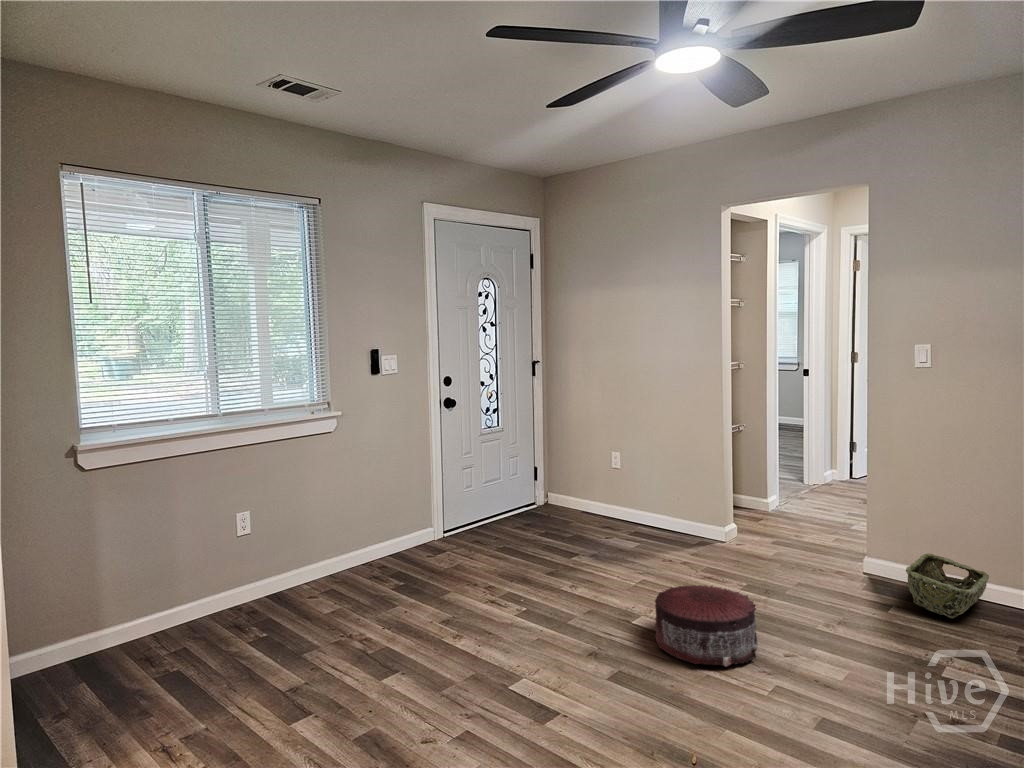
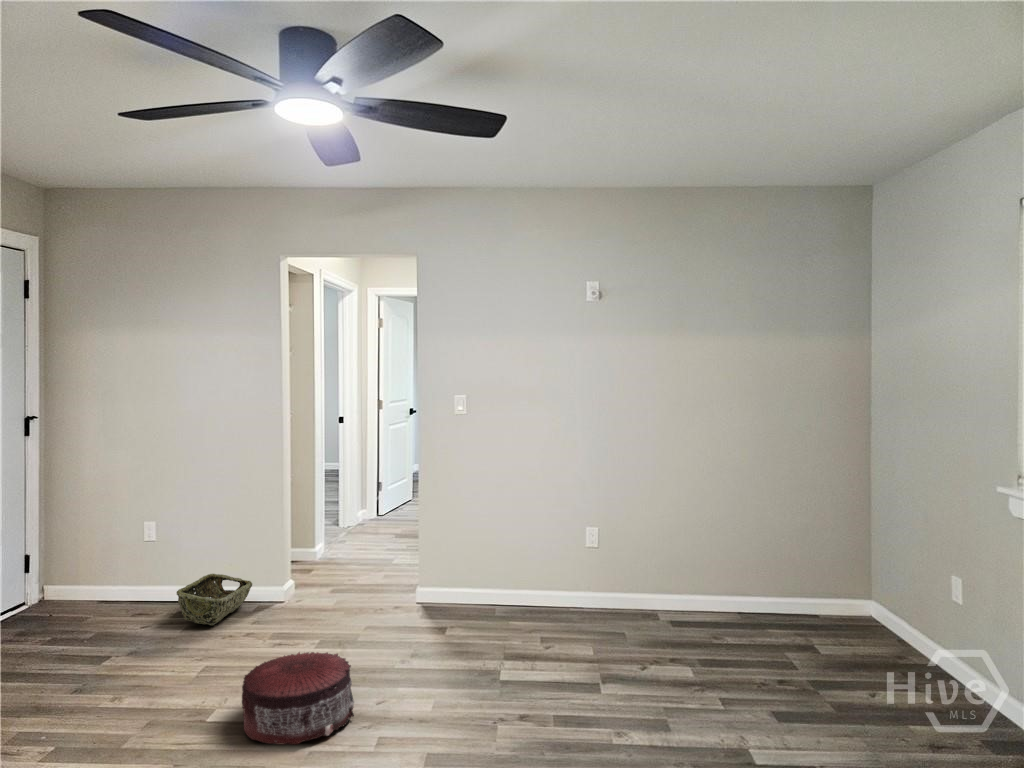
woven basket: present [906,554,989,619] -> present [177,574,252,625]

